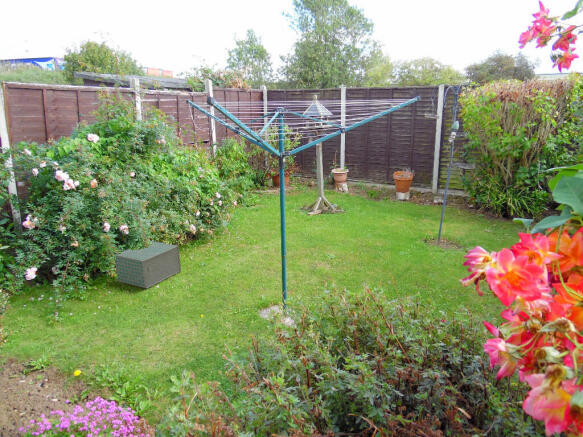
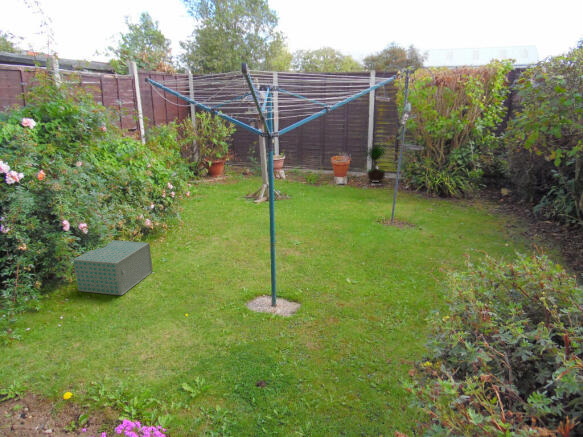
potted tree: none [426,156,453,200] -> present [366,145,386,182]

